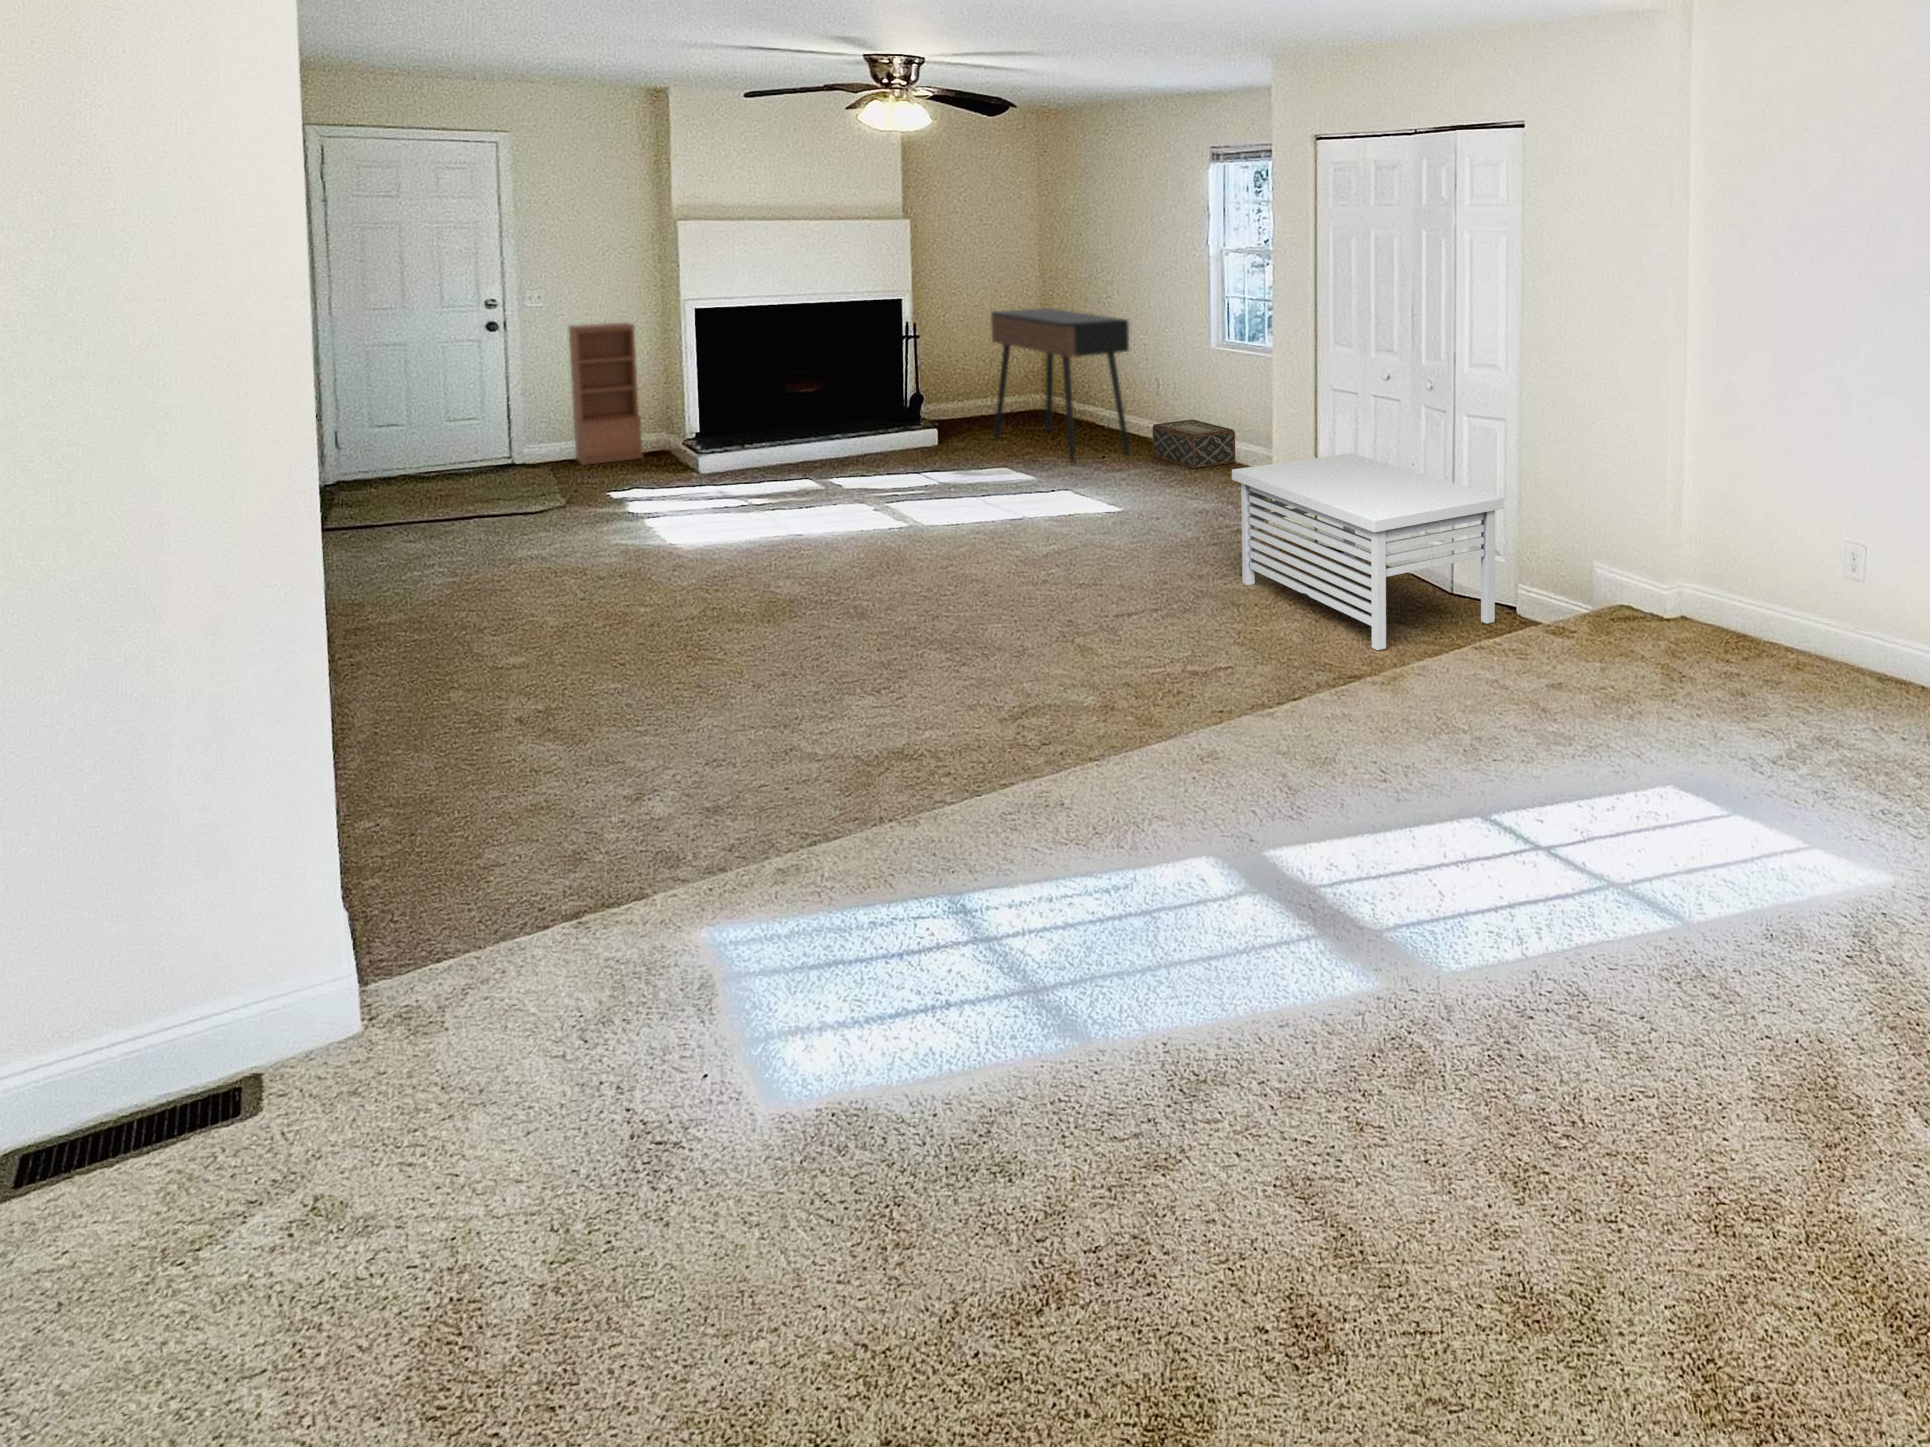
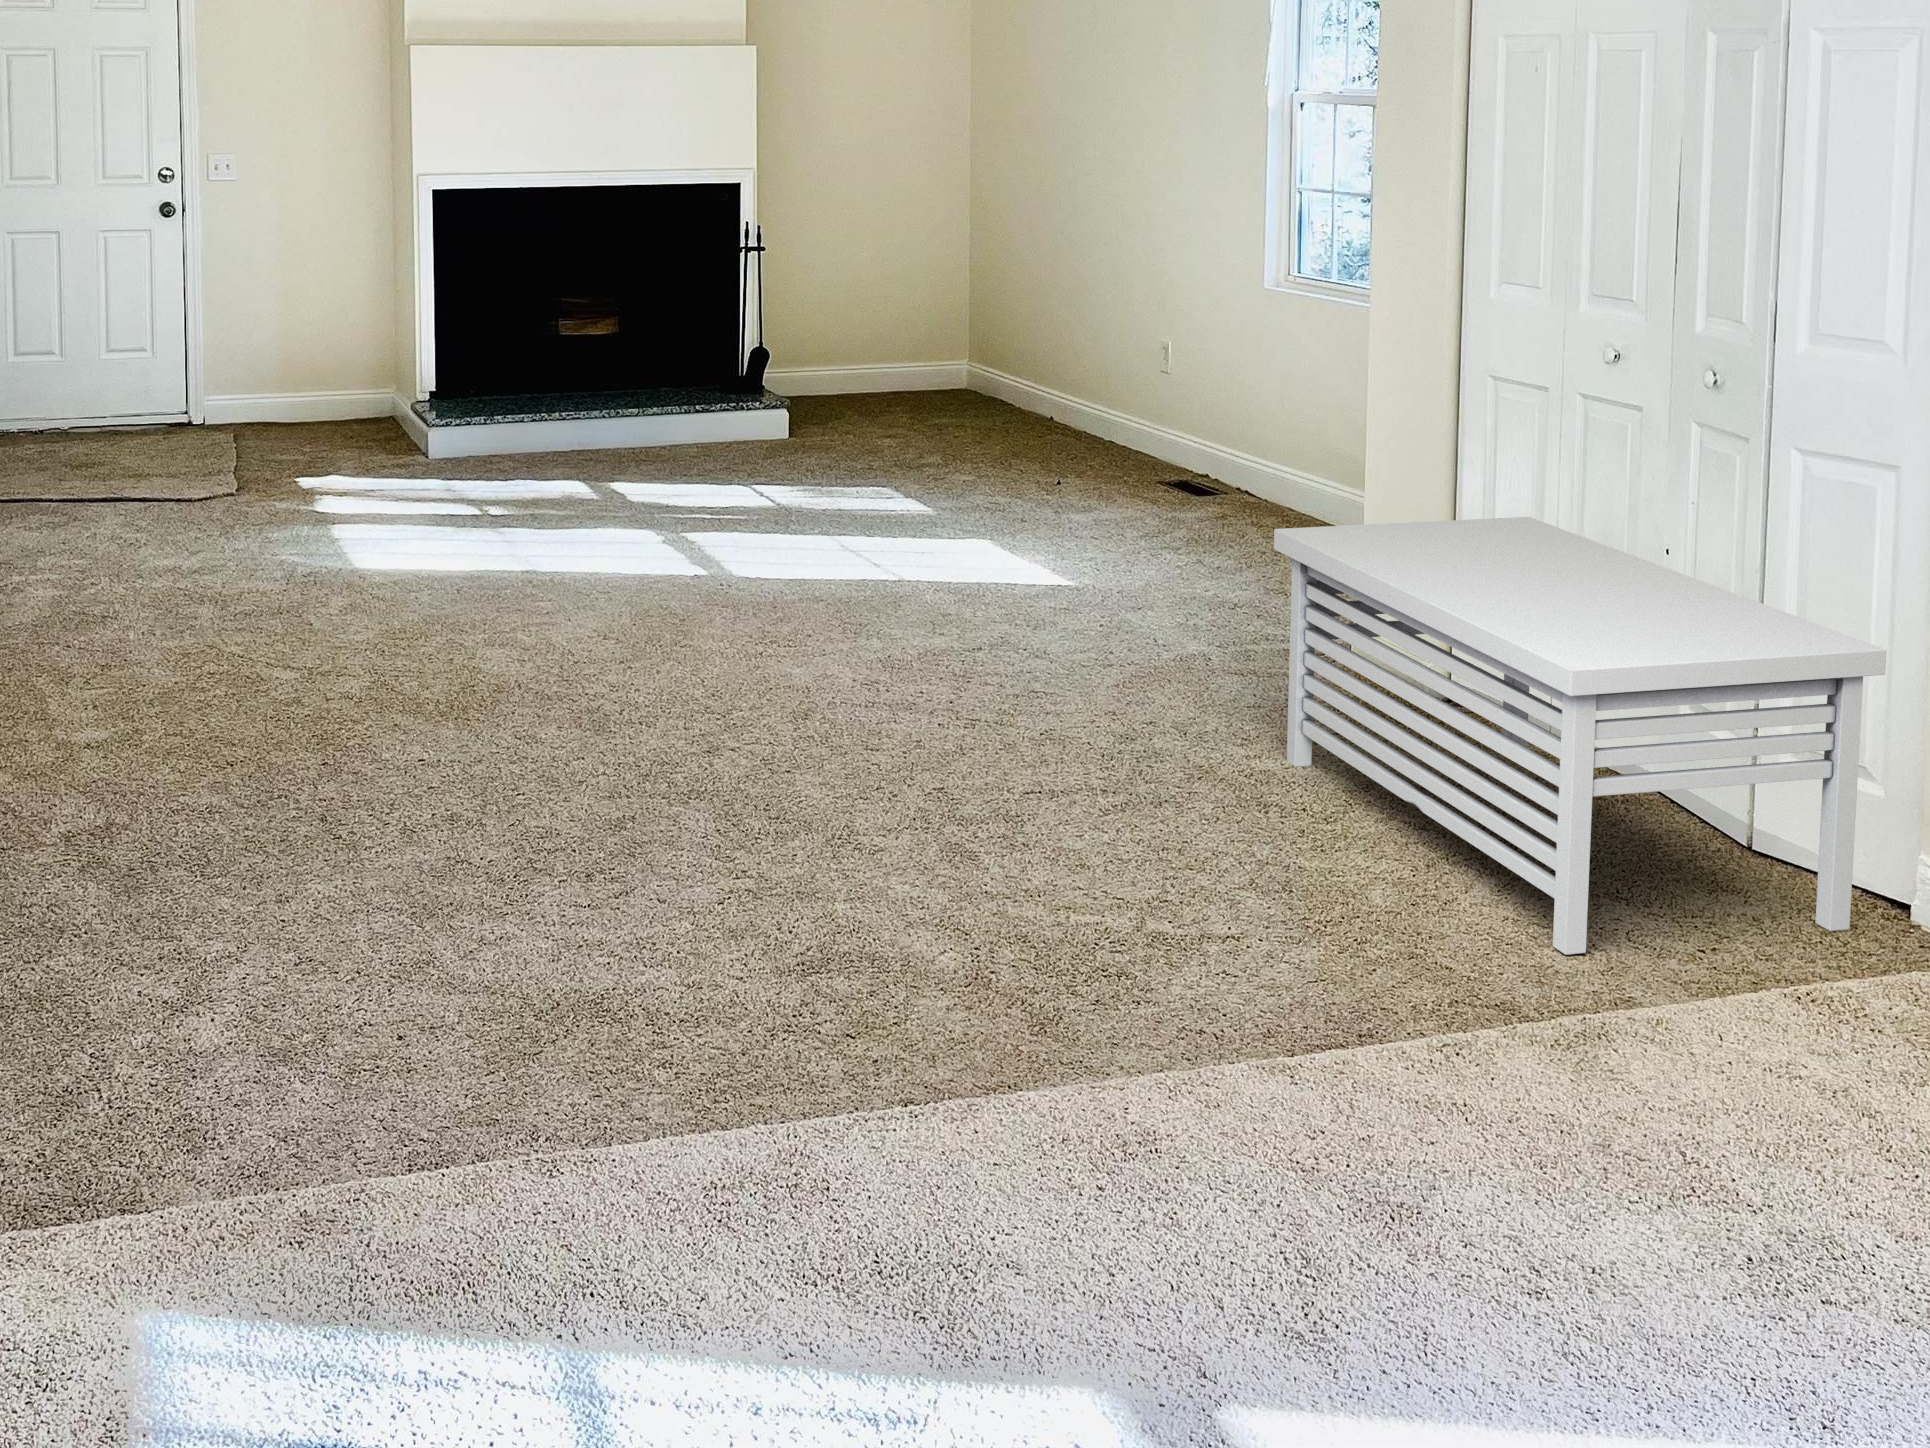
console table: present [991,308,1130,462] -> none [878,209,1111,488]
bookcase: present [569,322,642,465] -> none [267,210,358,431]
woven basket: present [1153,420,1236,468] -> none [1146,427,1300,520]

